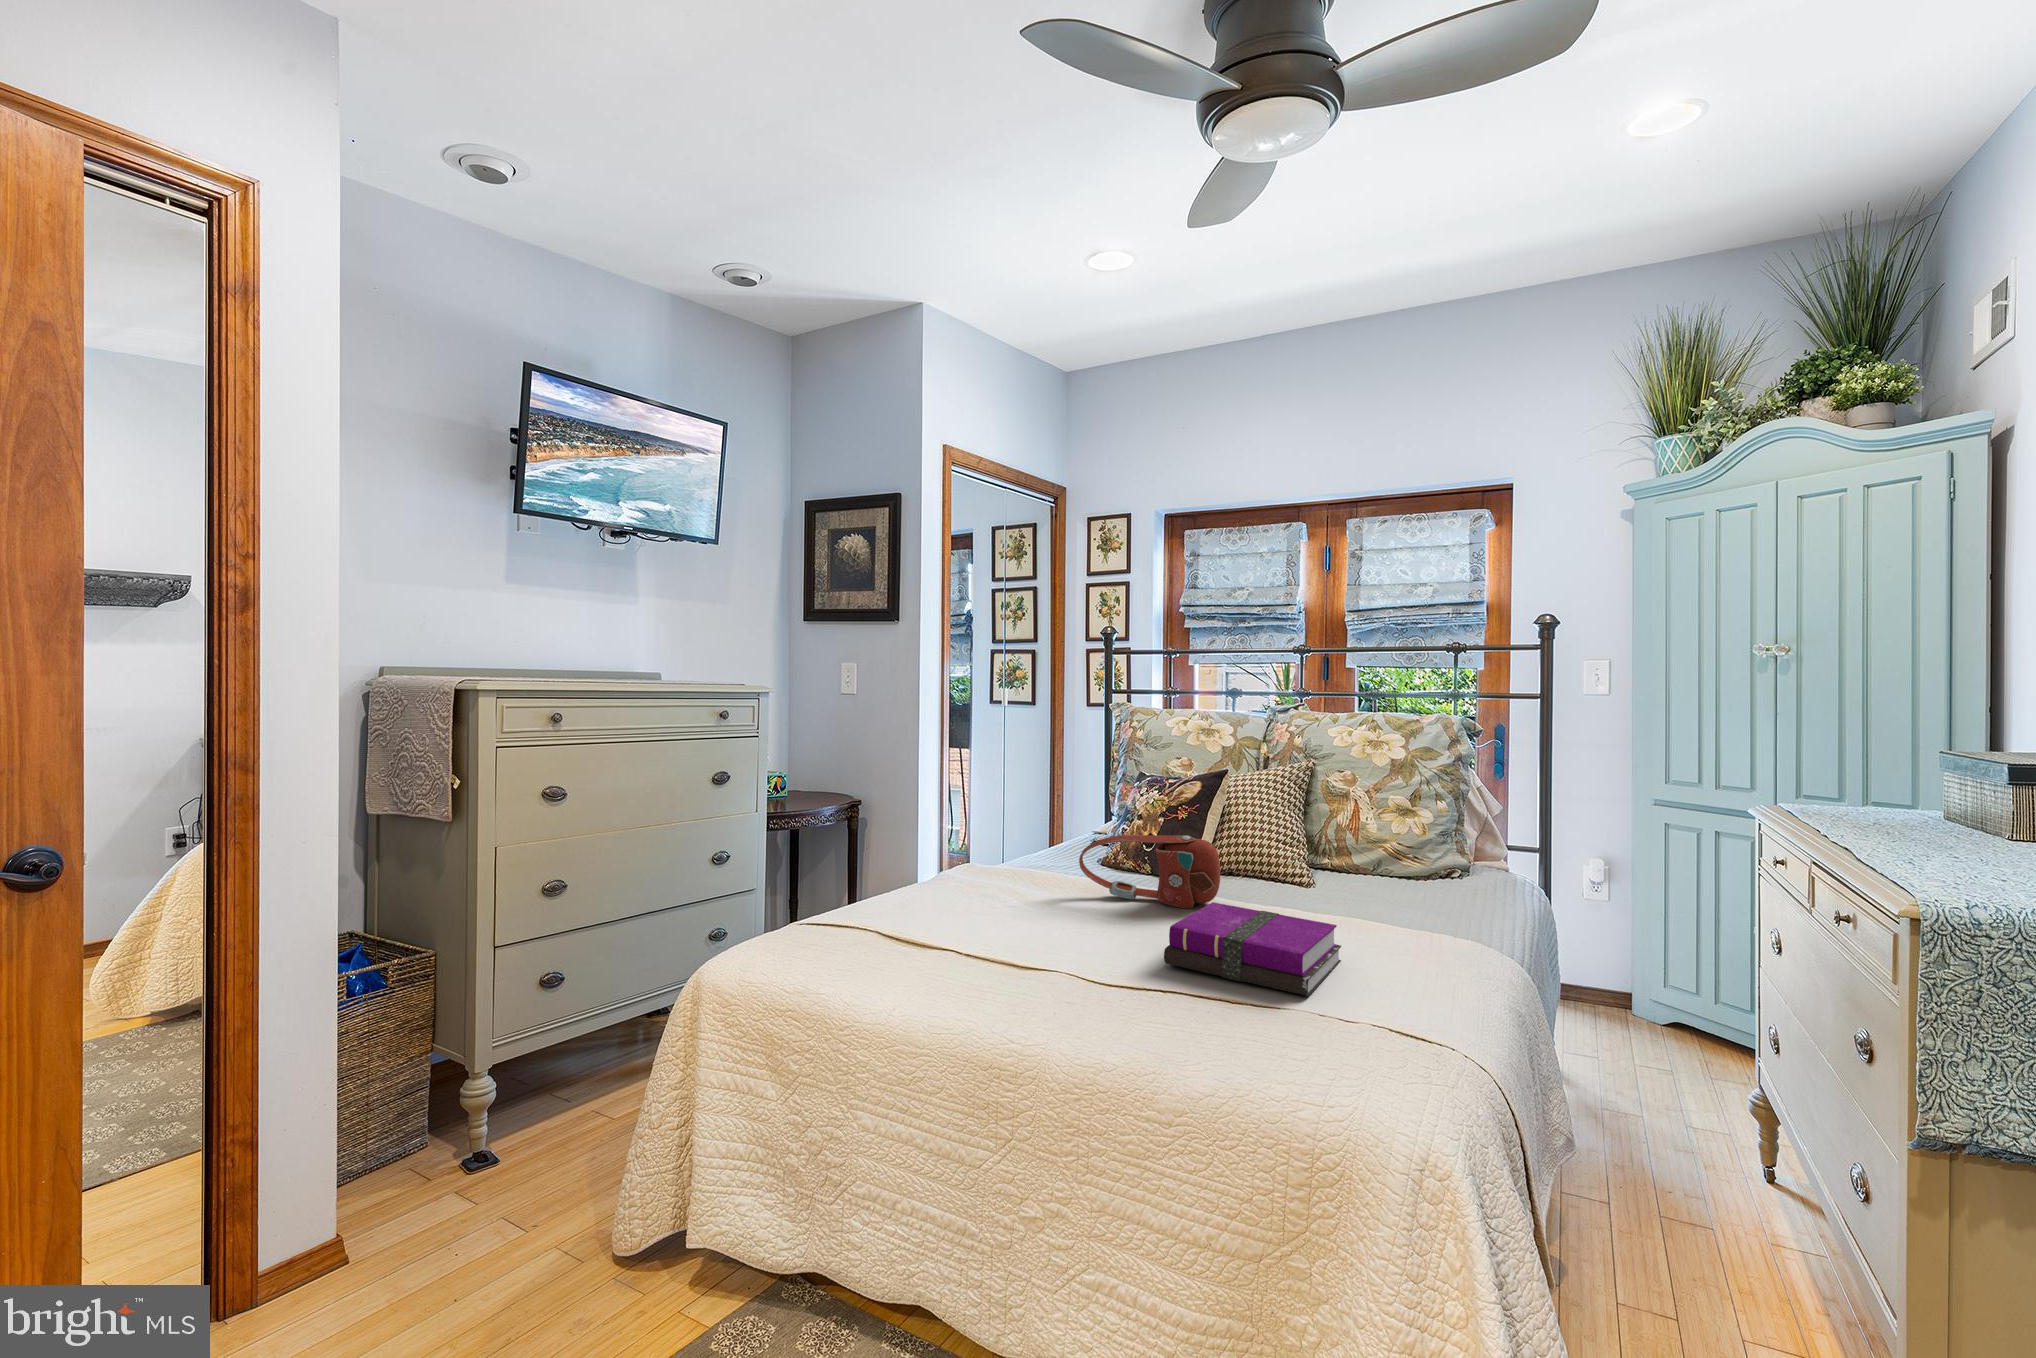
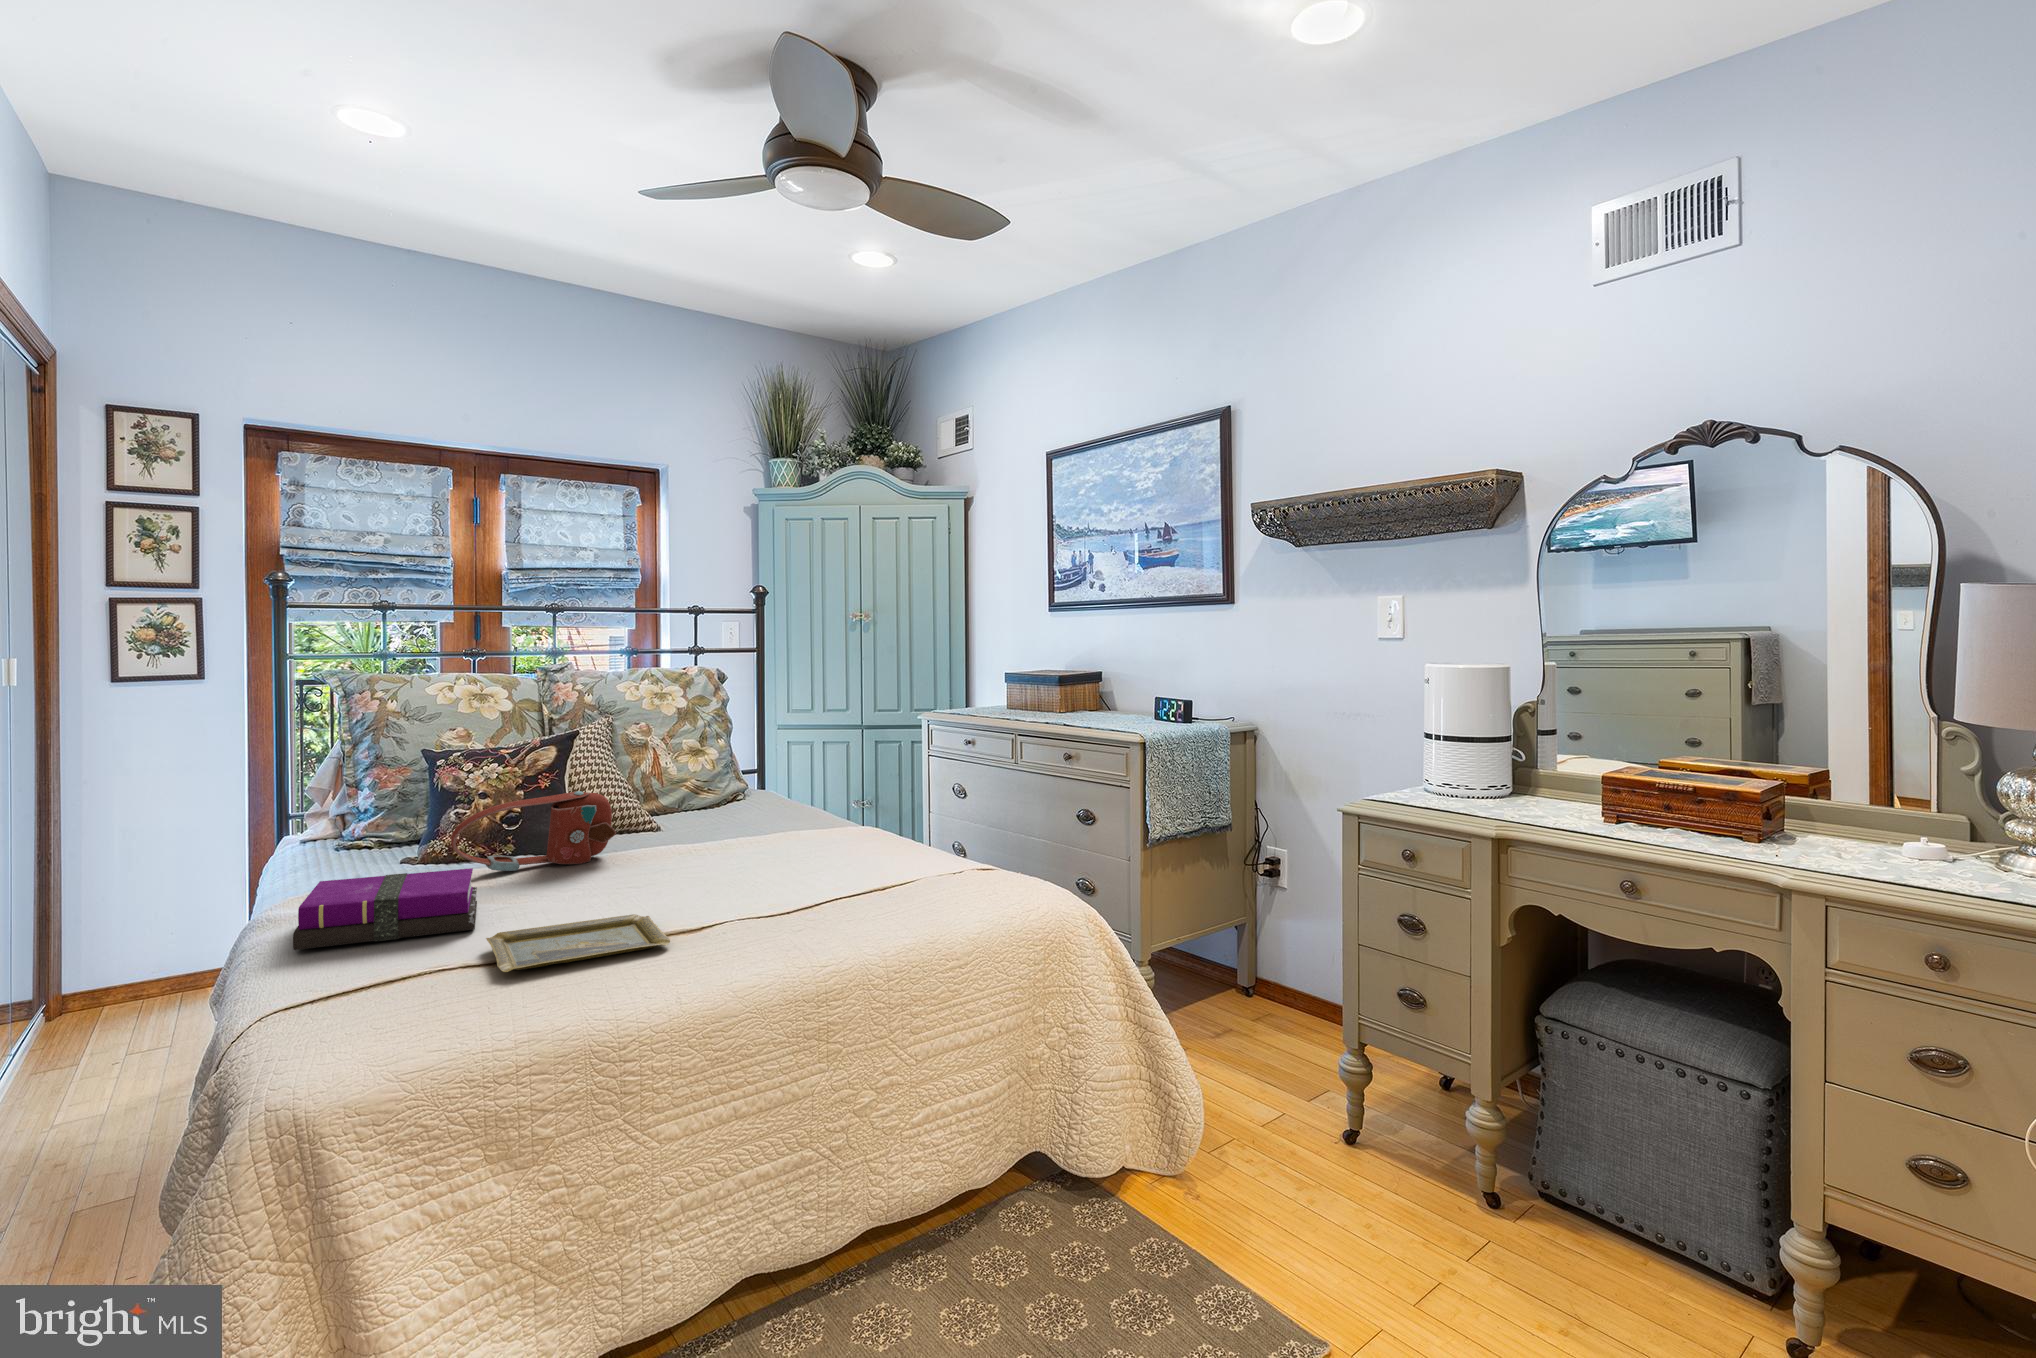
notebook: present [1164,902,1341,996] -> present [293,868,477,950]
tray: none [931,955,1104,1024] -> present [486,914,670,972]

